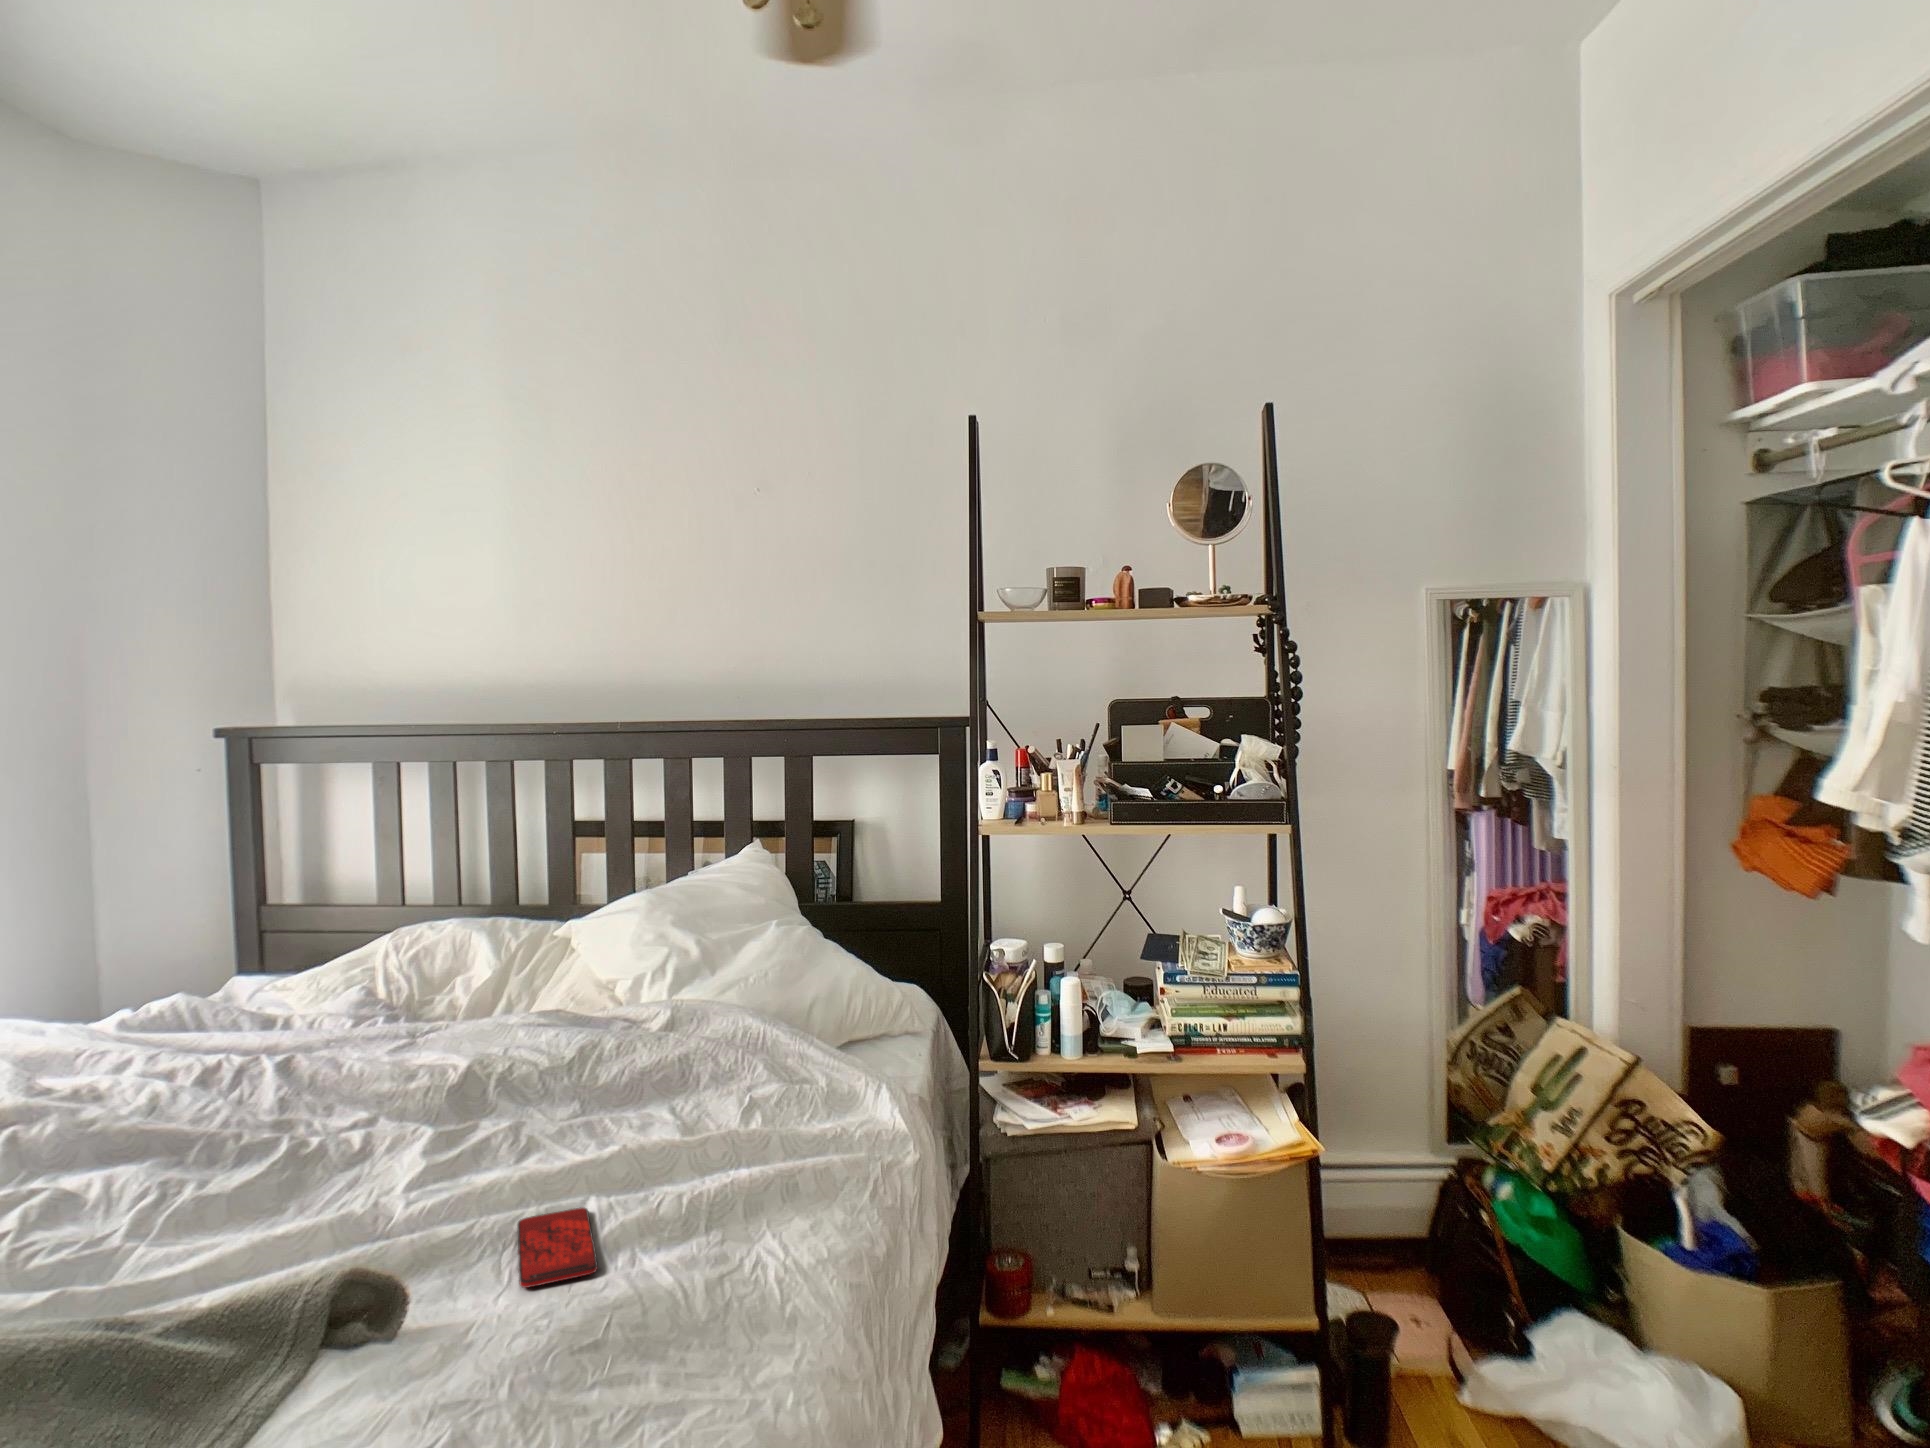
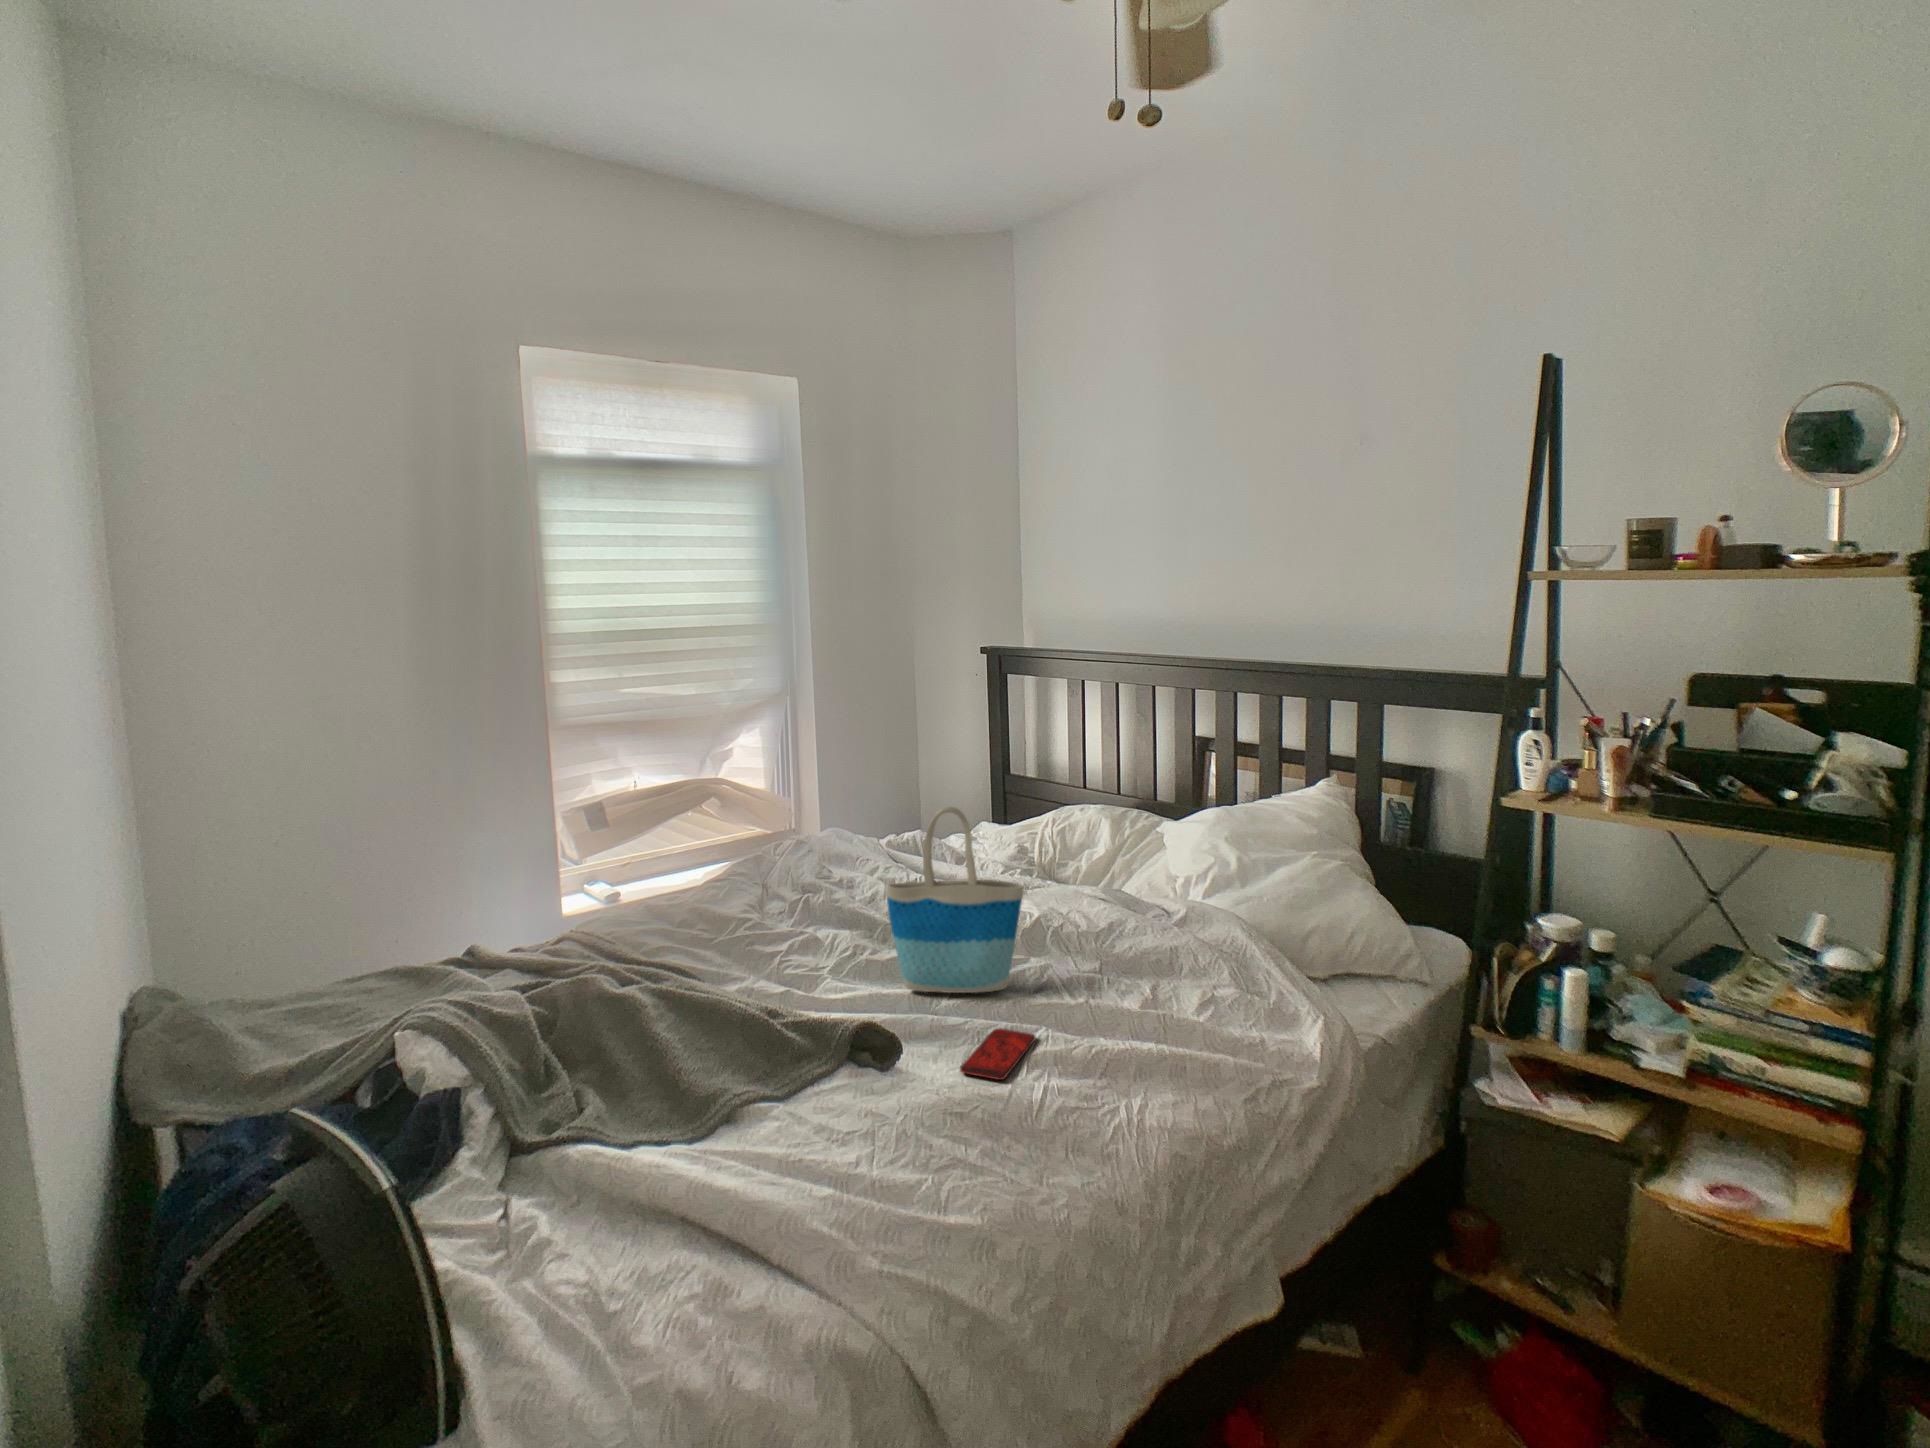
tote bag: none [277,908,514,1220] -> present [886,806,1024,993]

